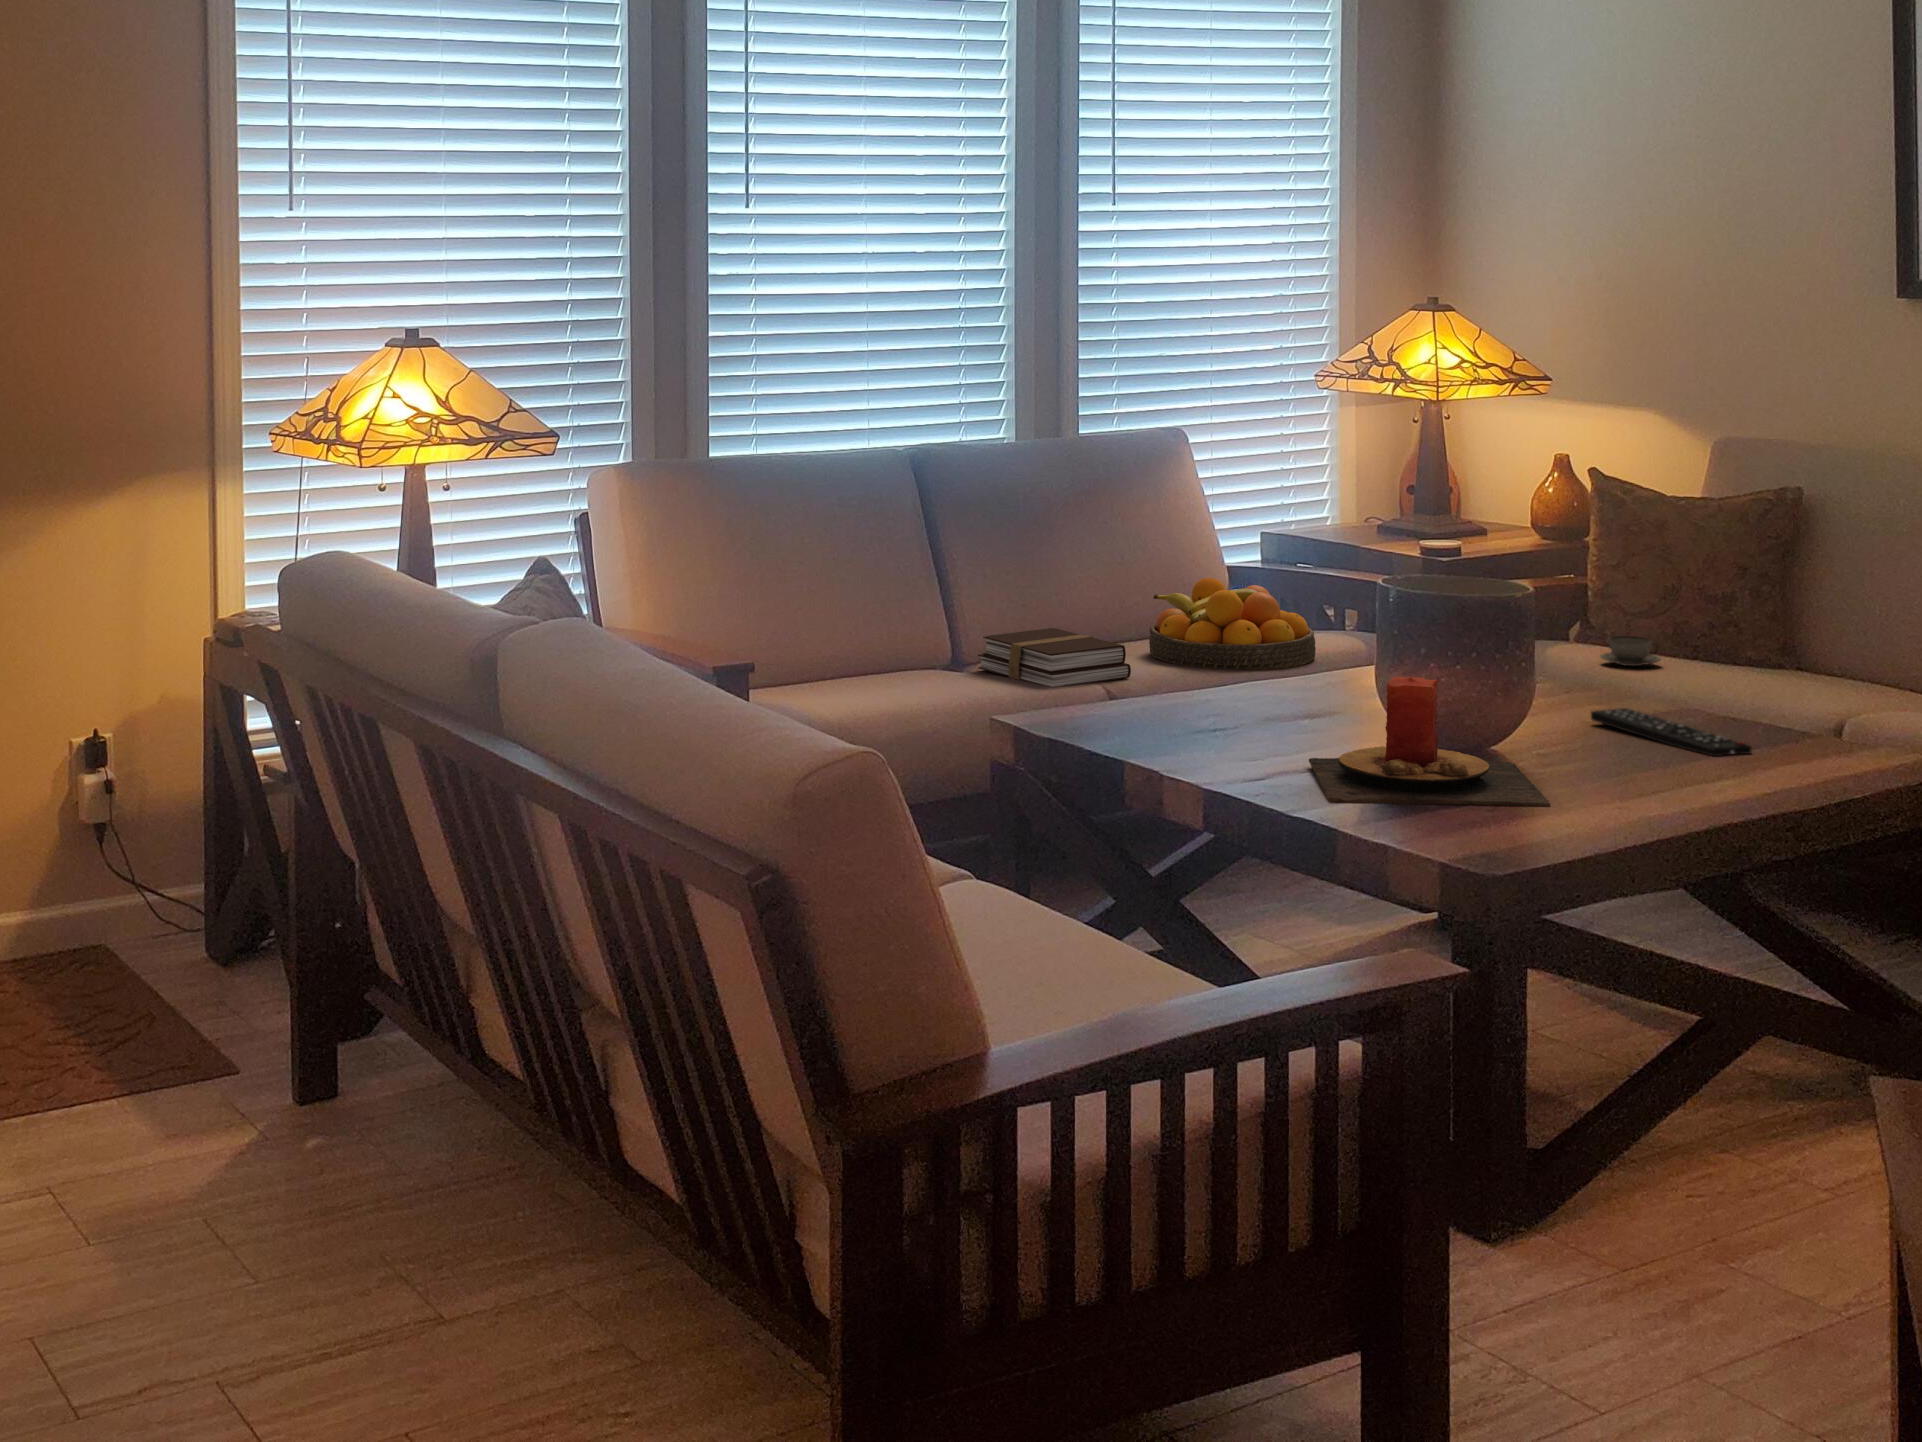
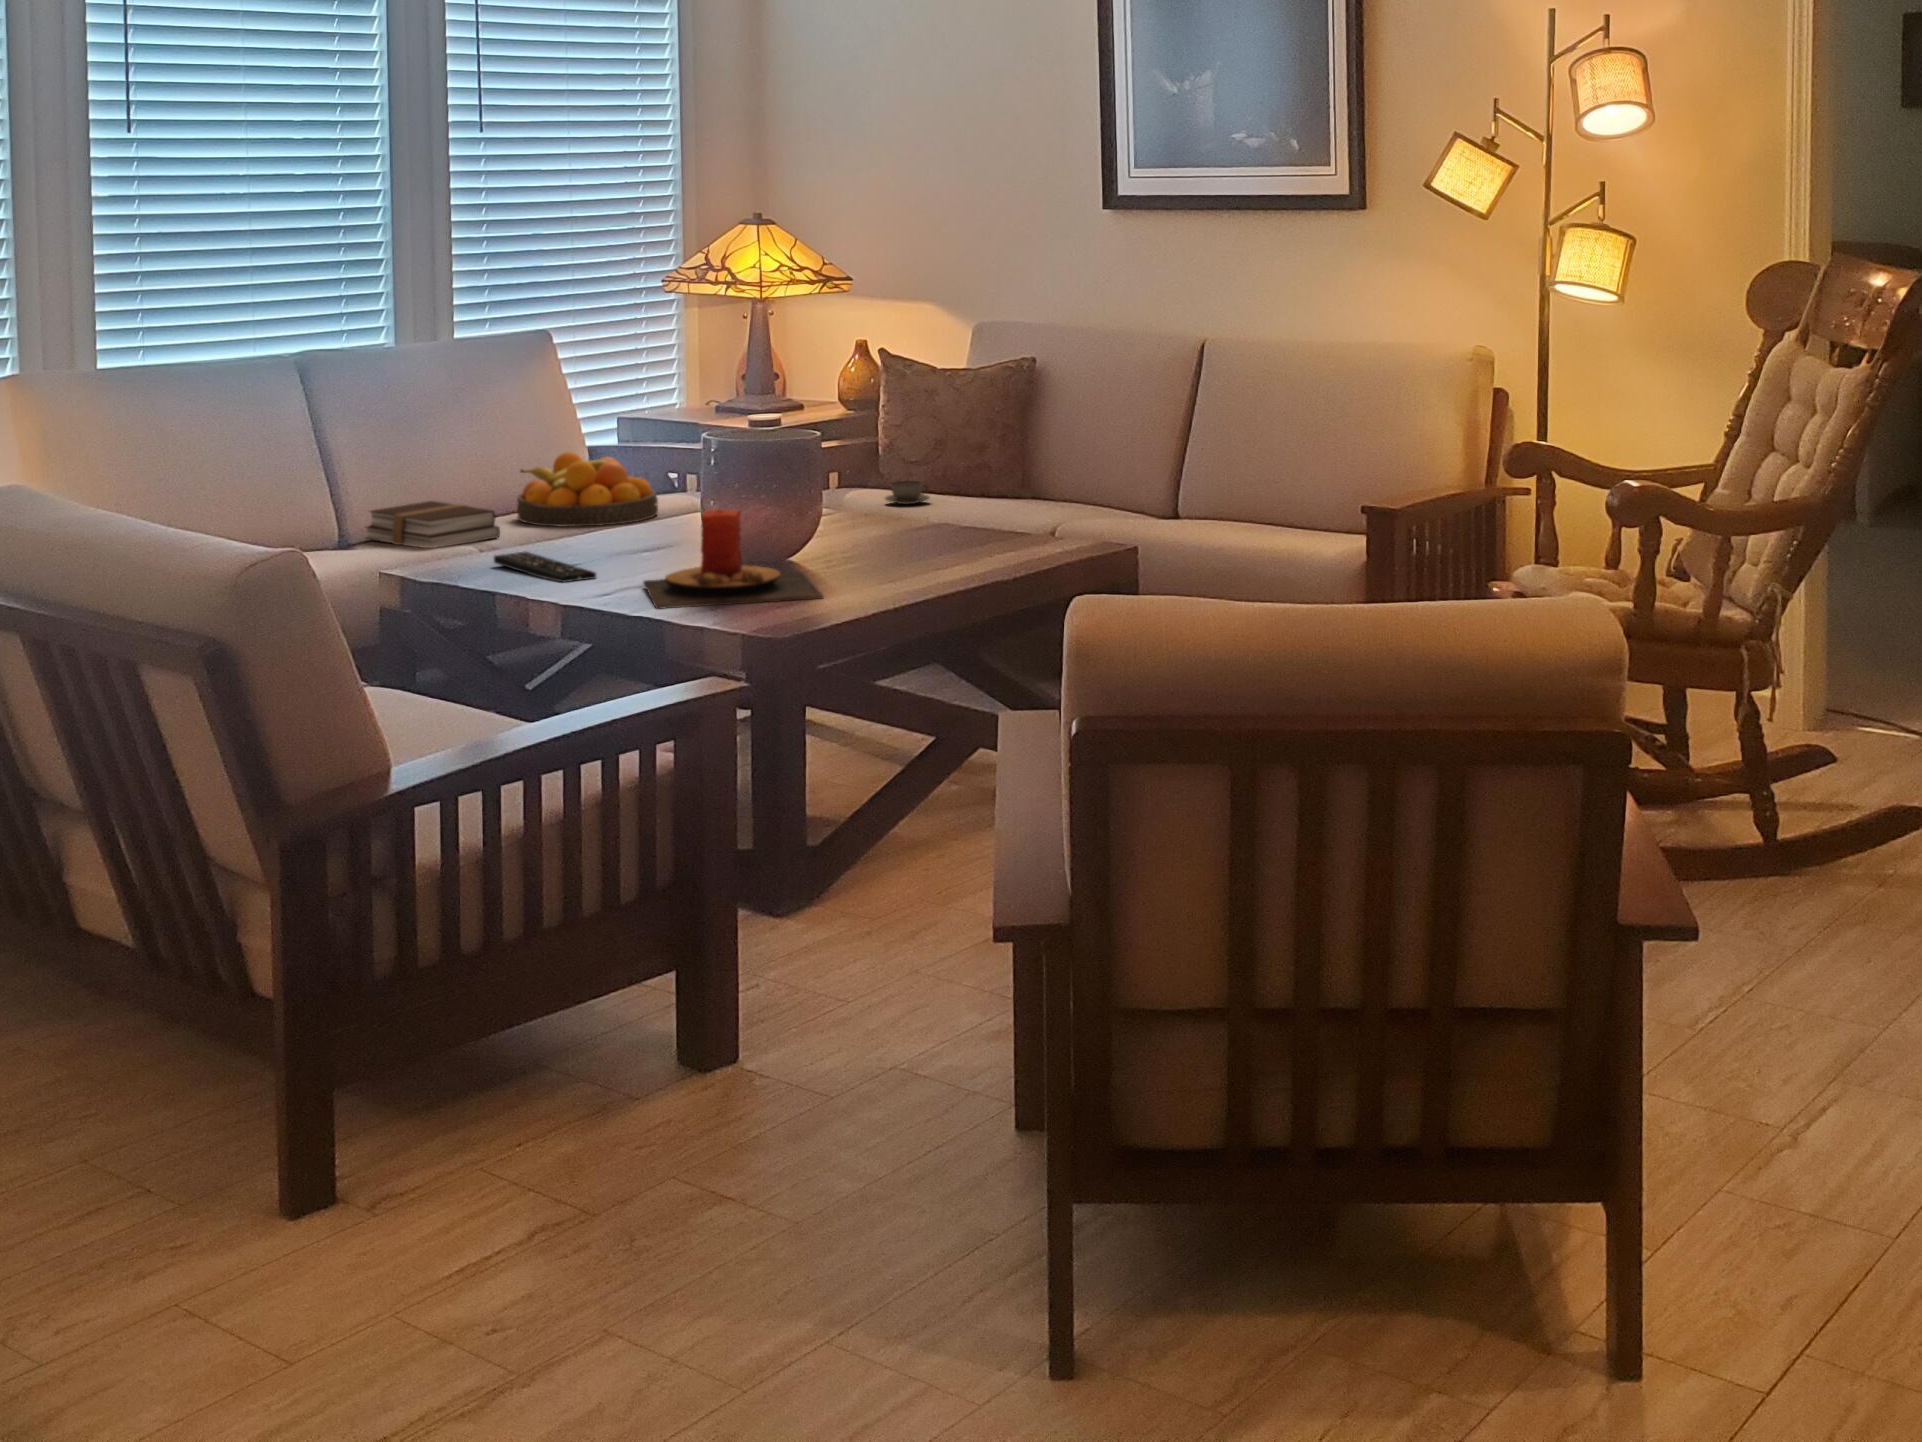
remote control: present [1591,708,1751,756] -> present [494,552,596,582]

